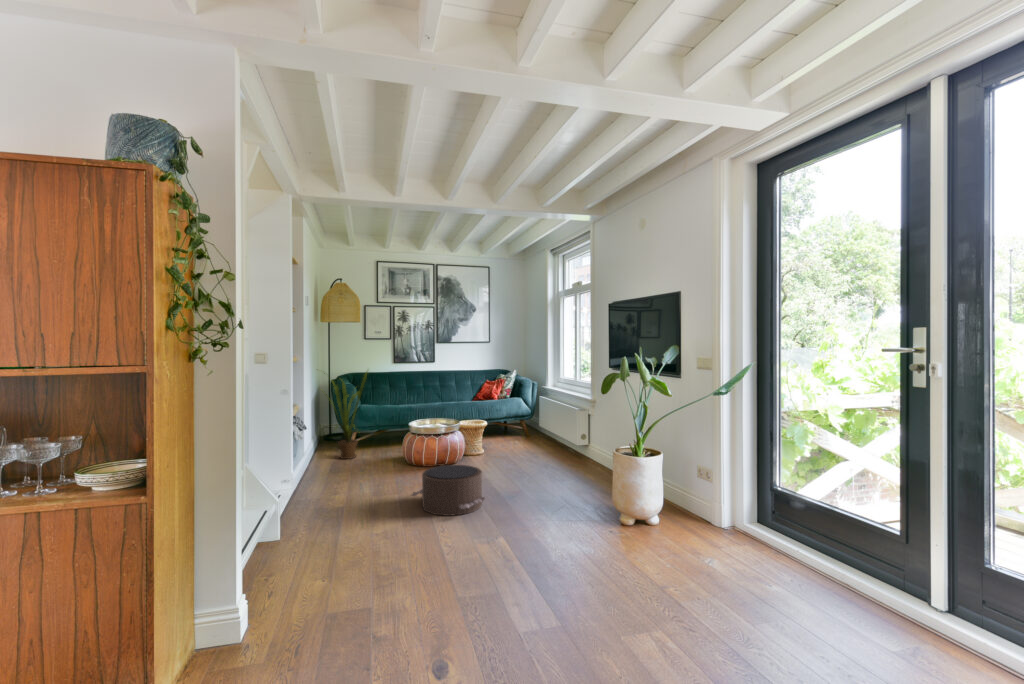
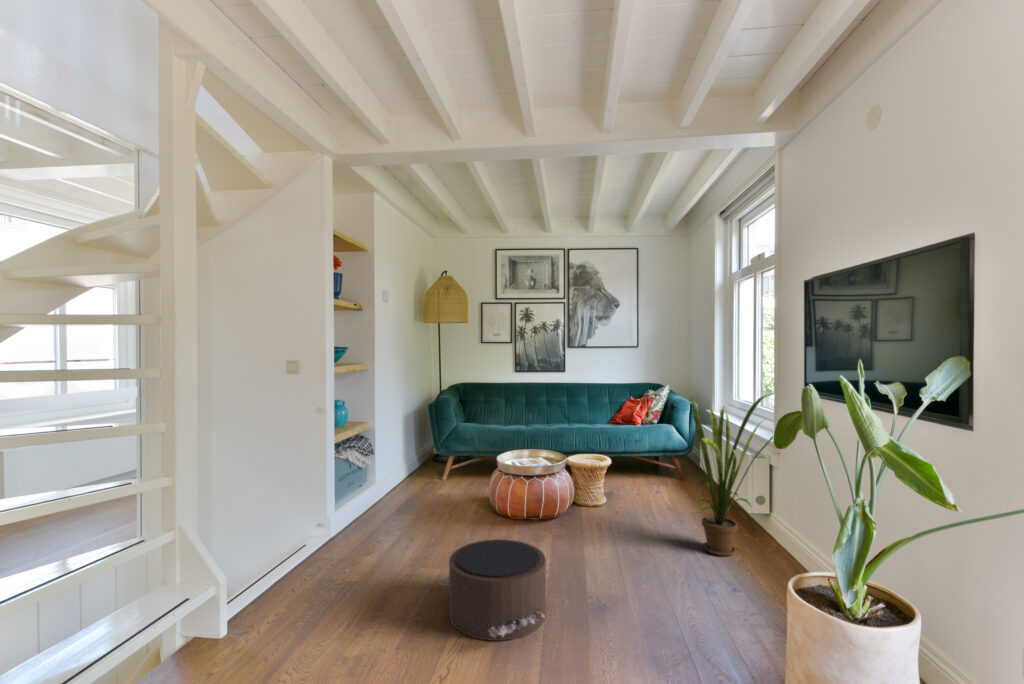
house plant: present [333,372,367,459] -> present [691,394,773,556]

